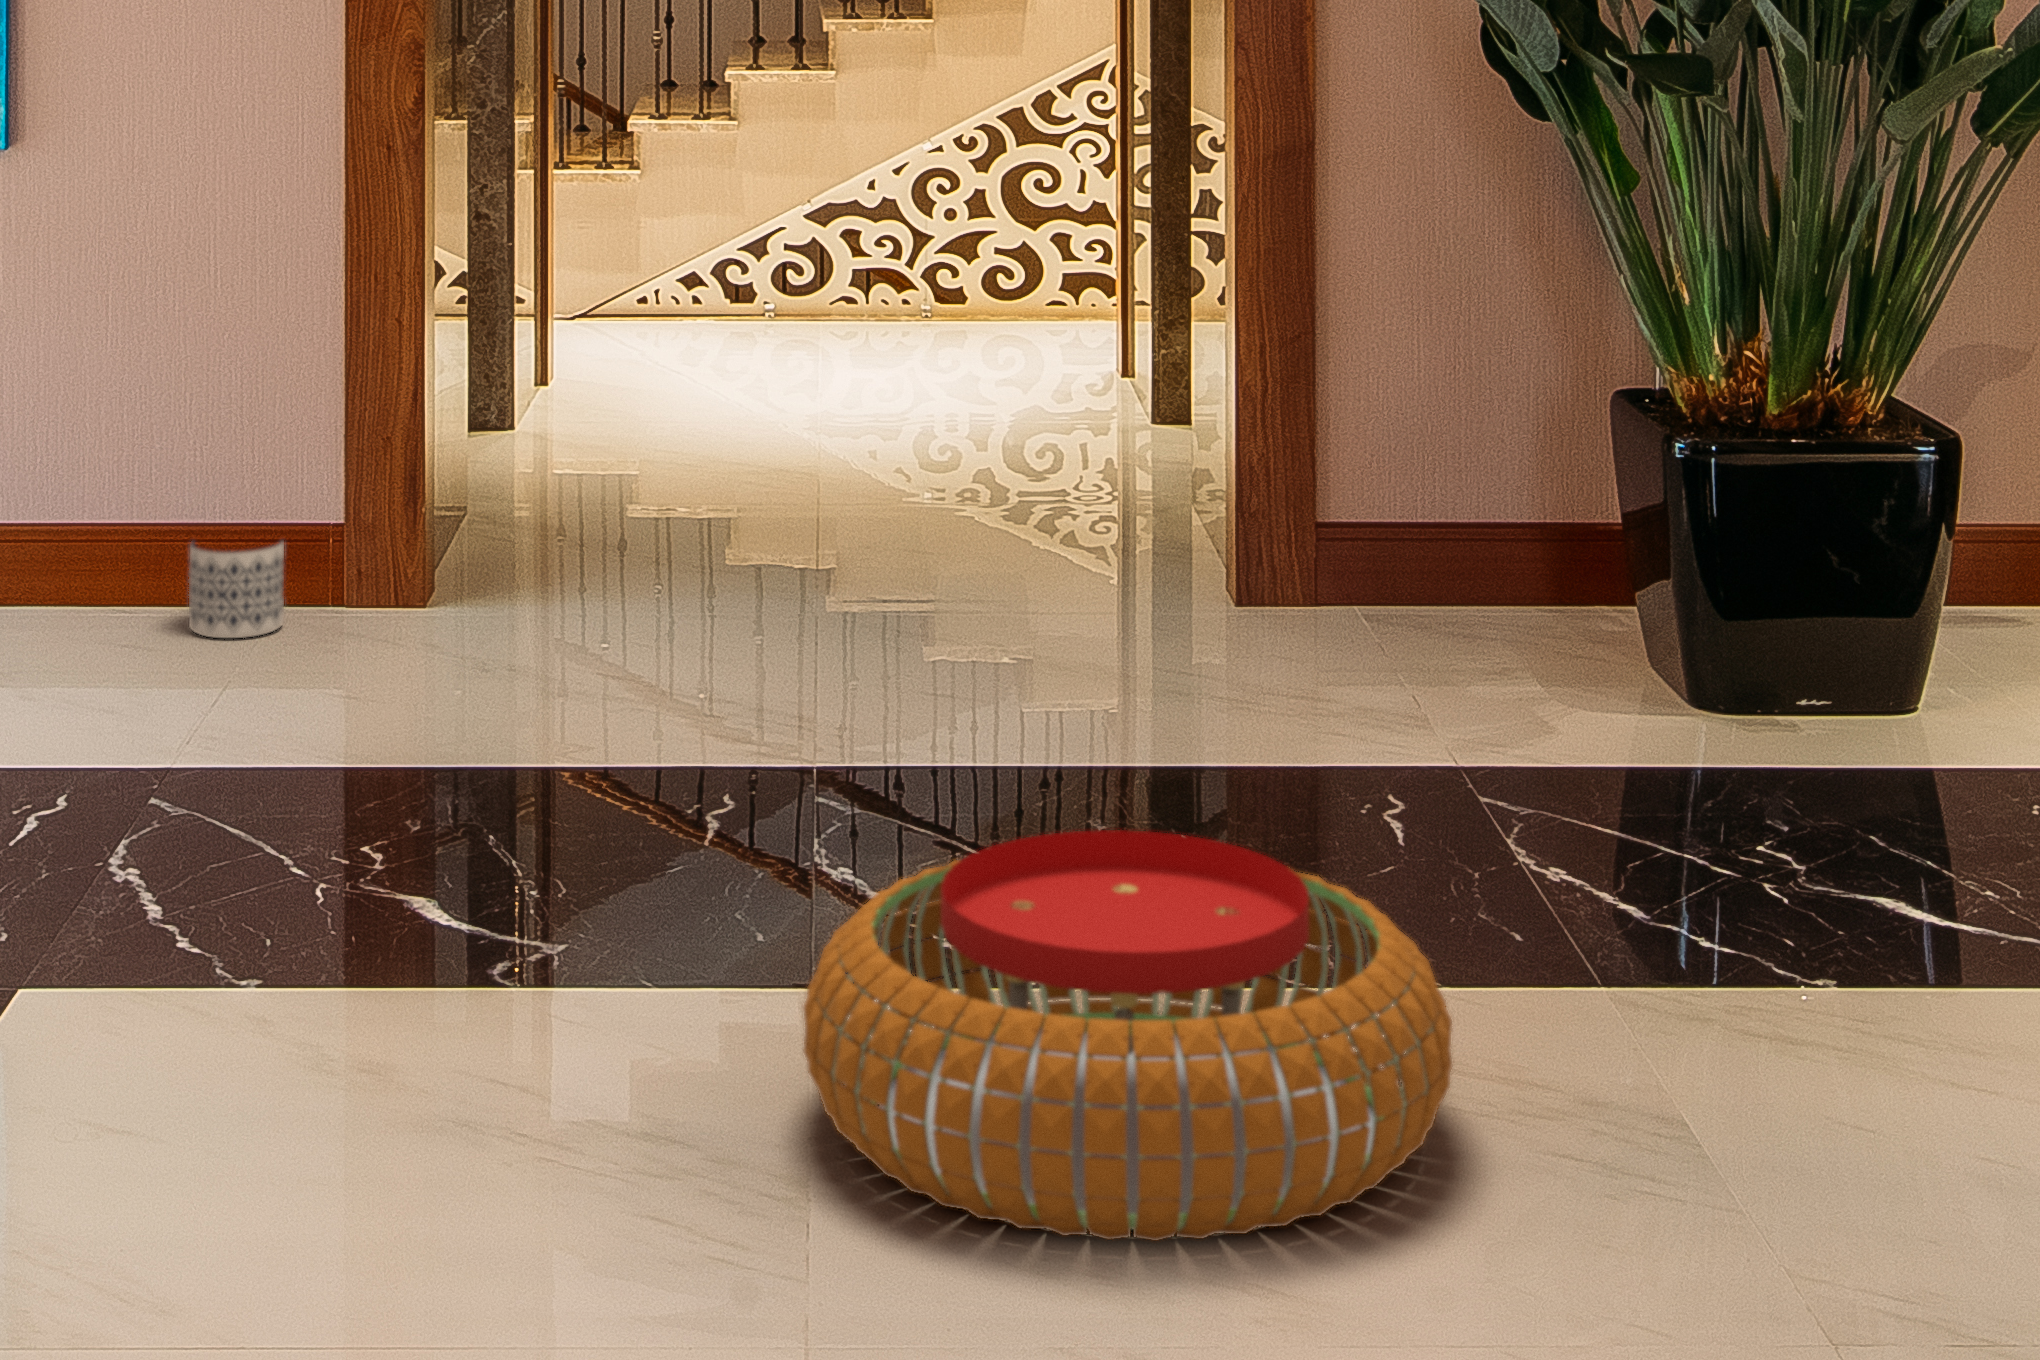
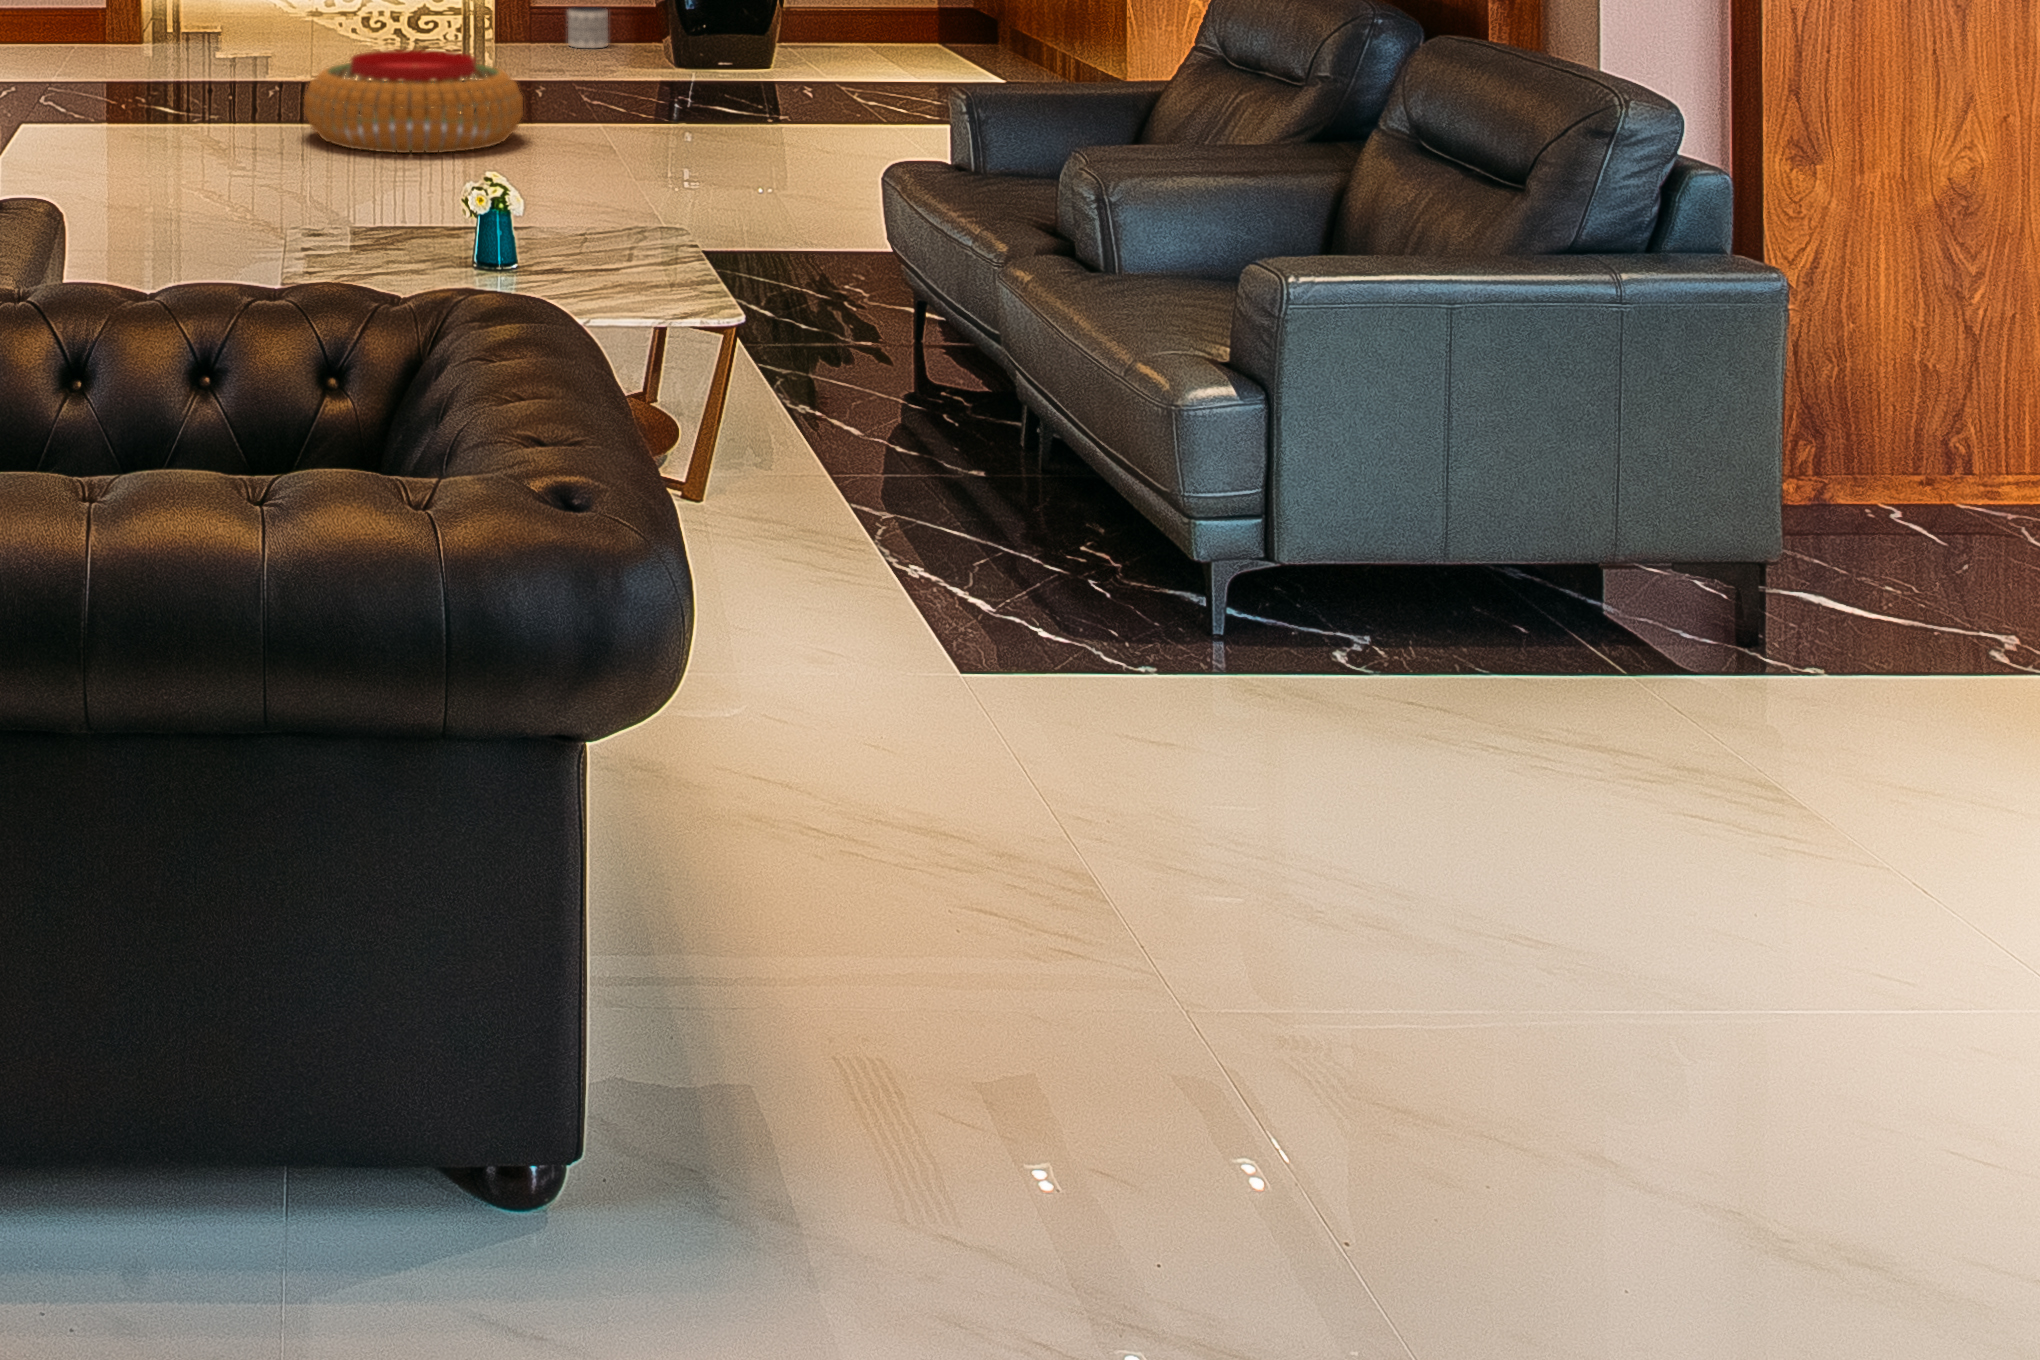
planter: present [189,542,284,638] -> present [568,7,608,48]

